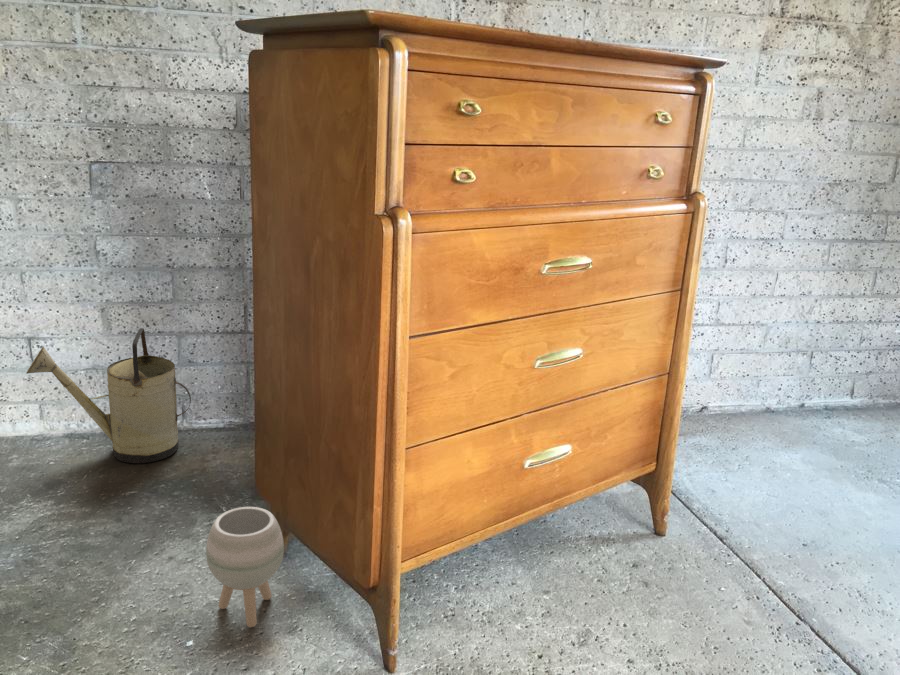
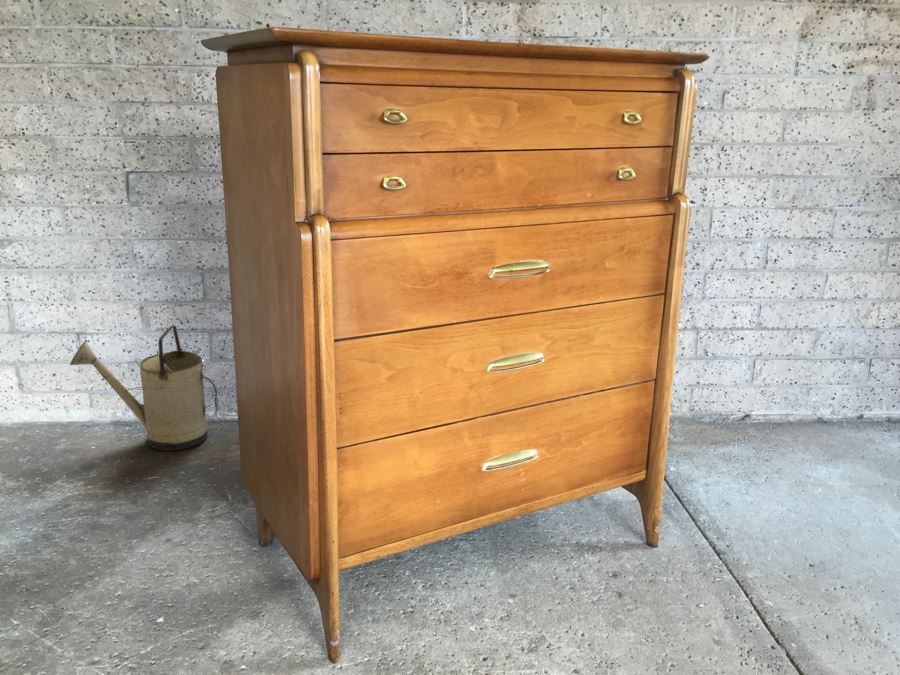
planter: present [206,507,284,627] -> none [177,496,251,610]

